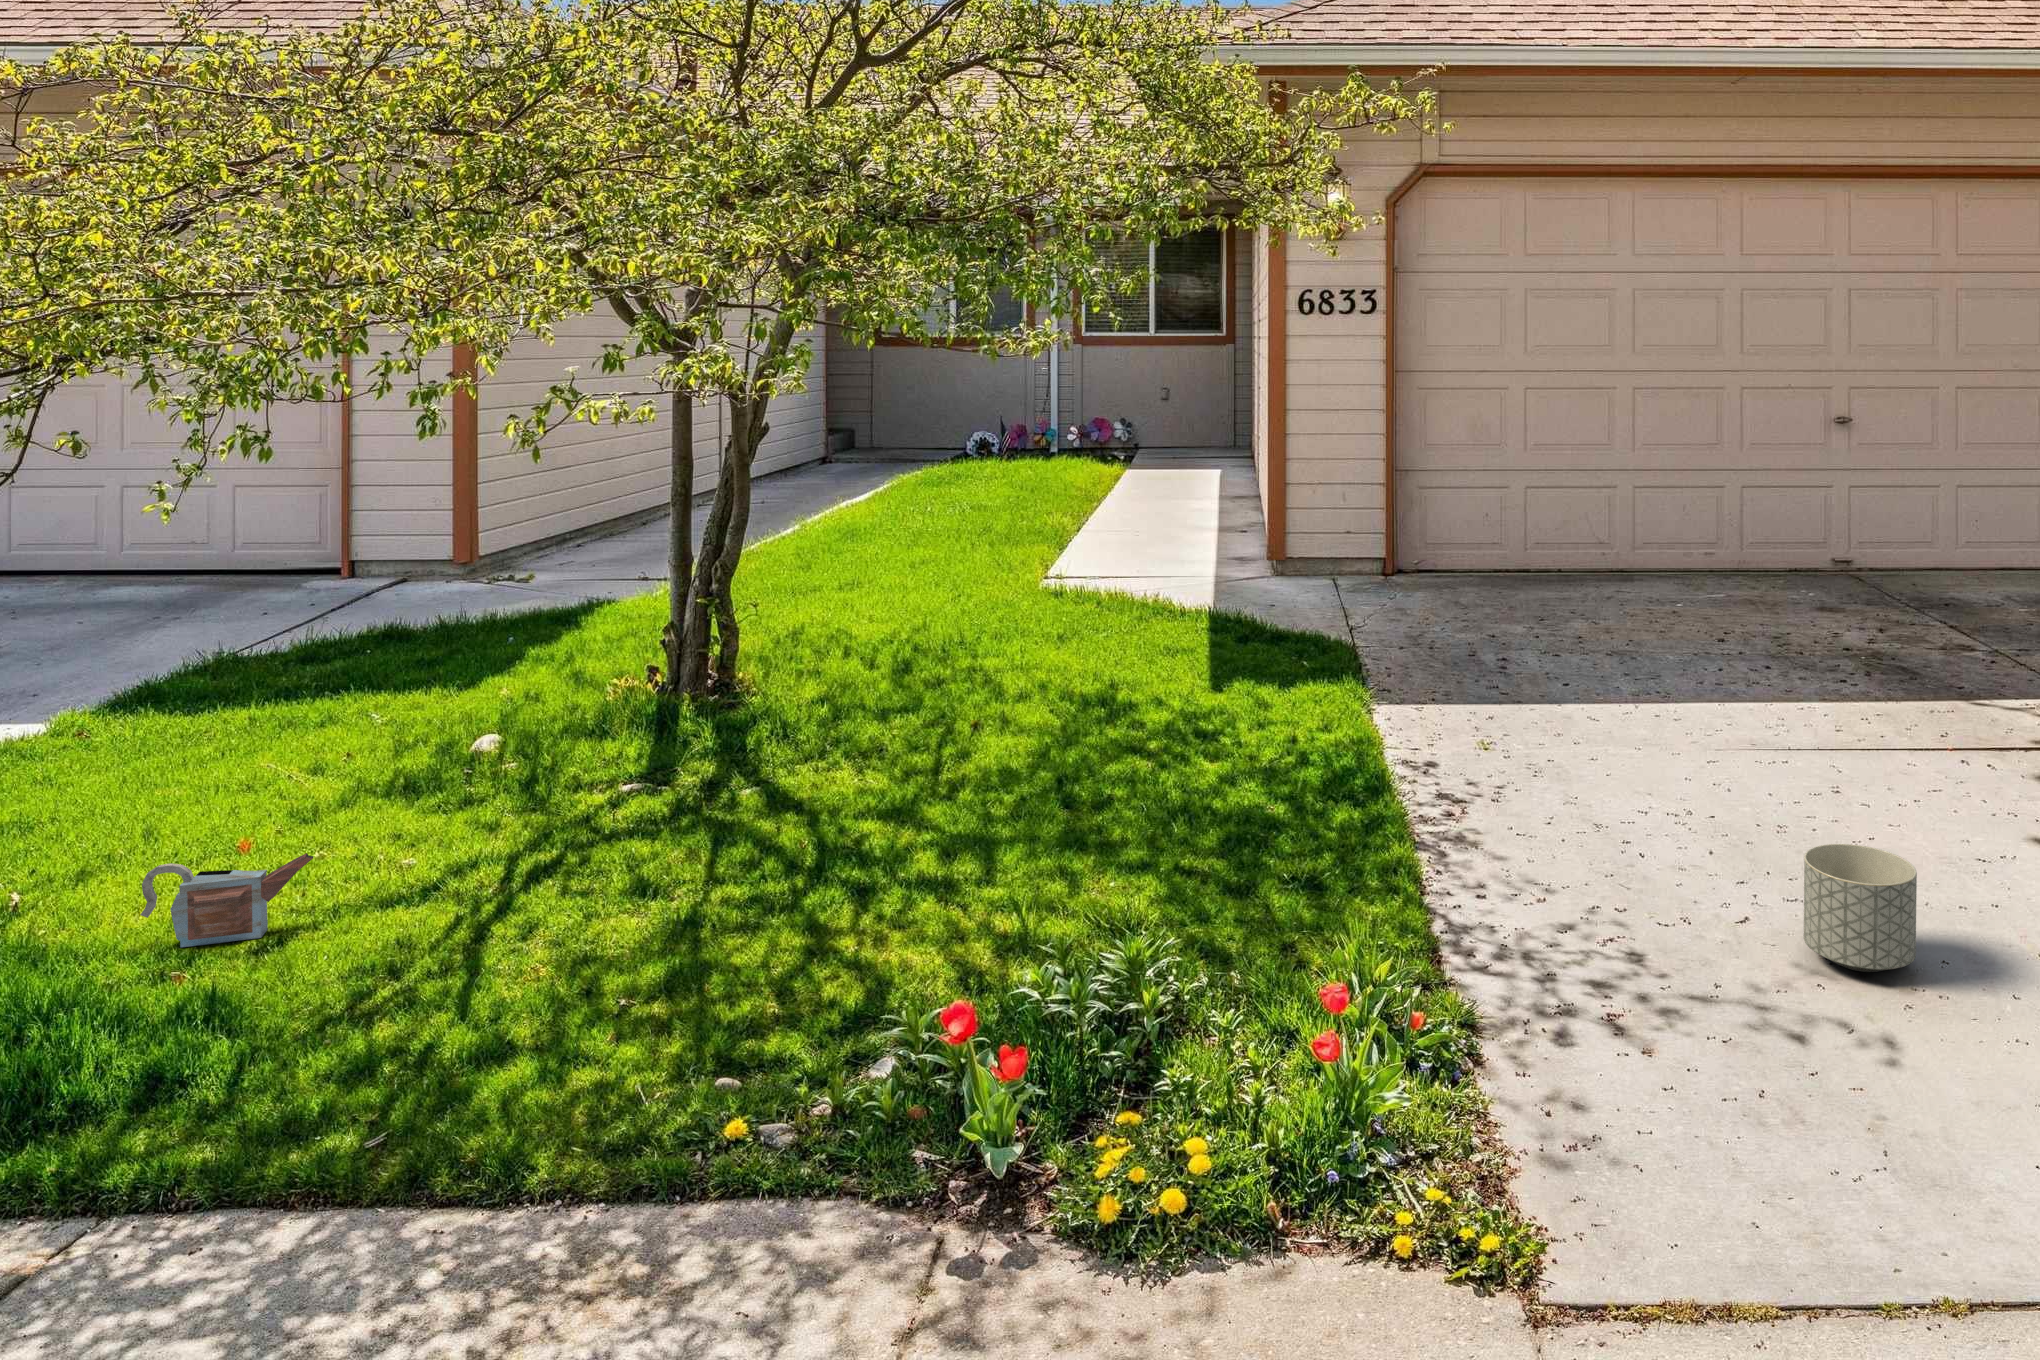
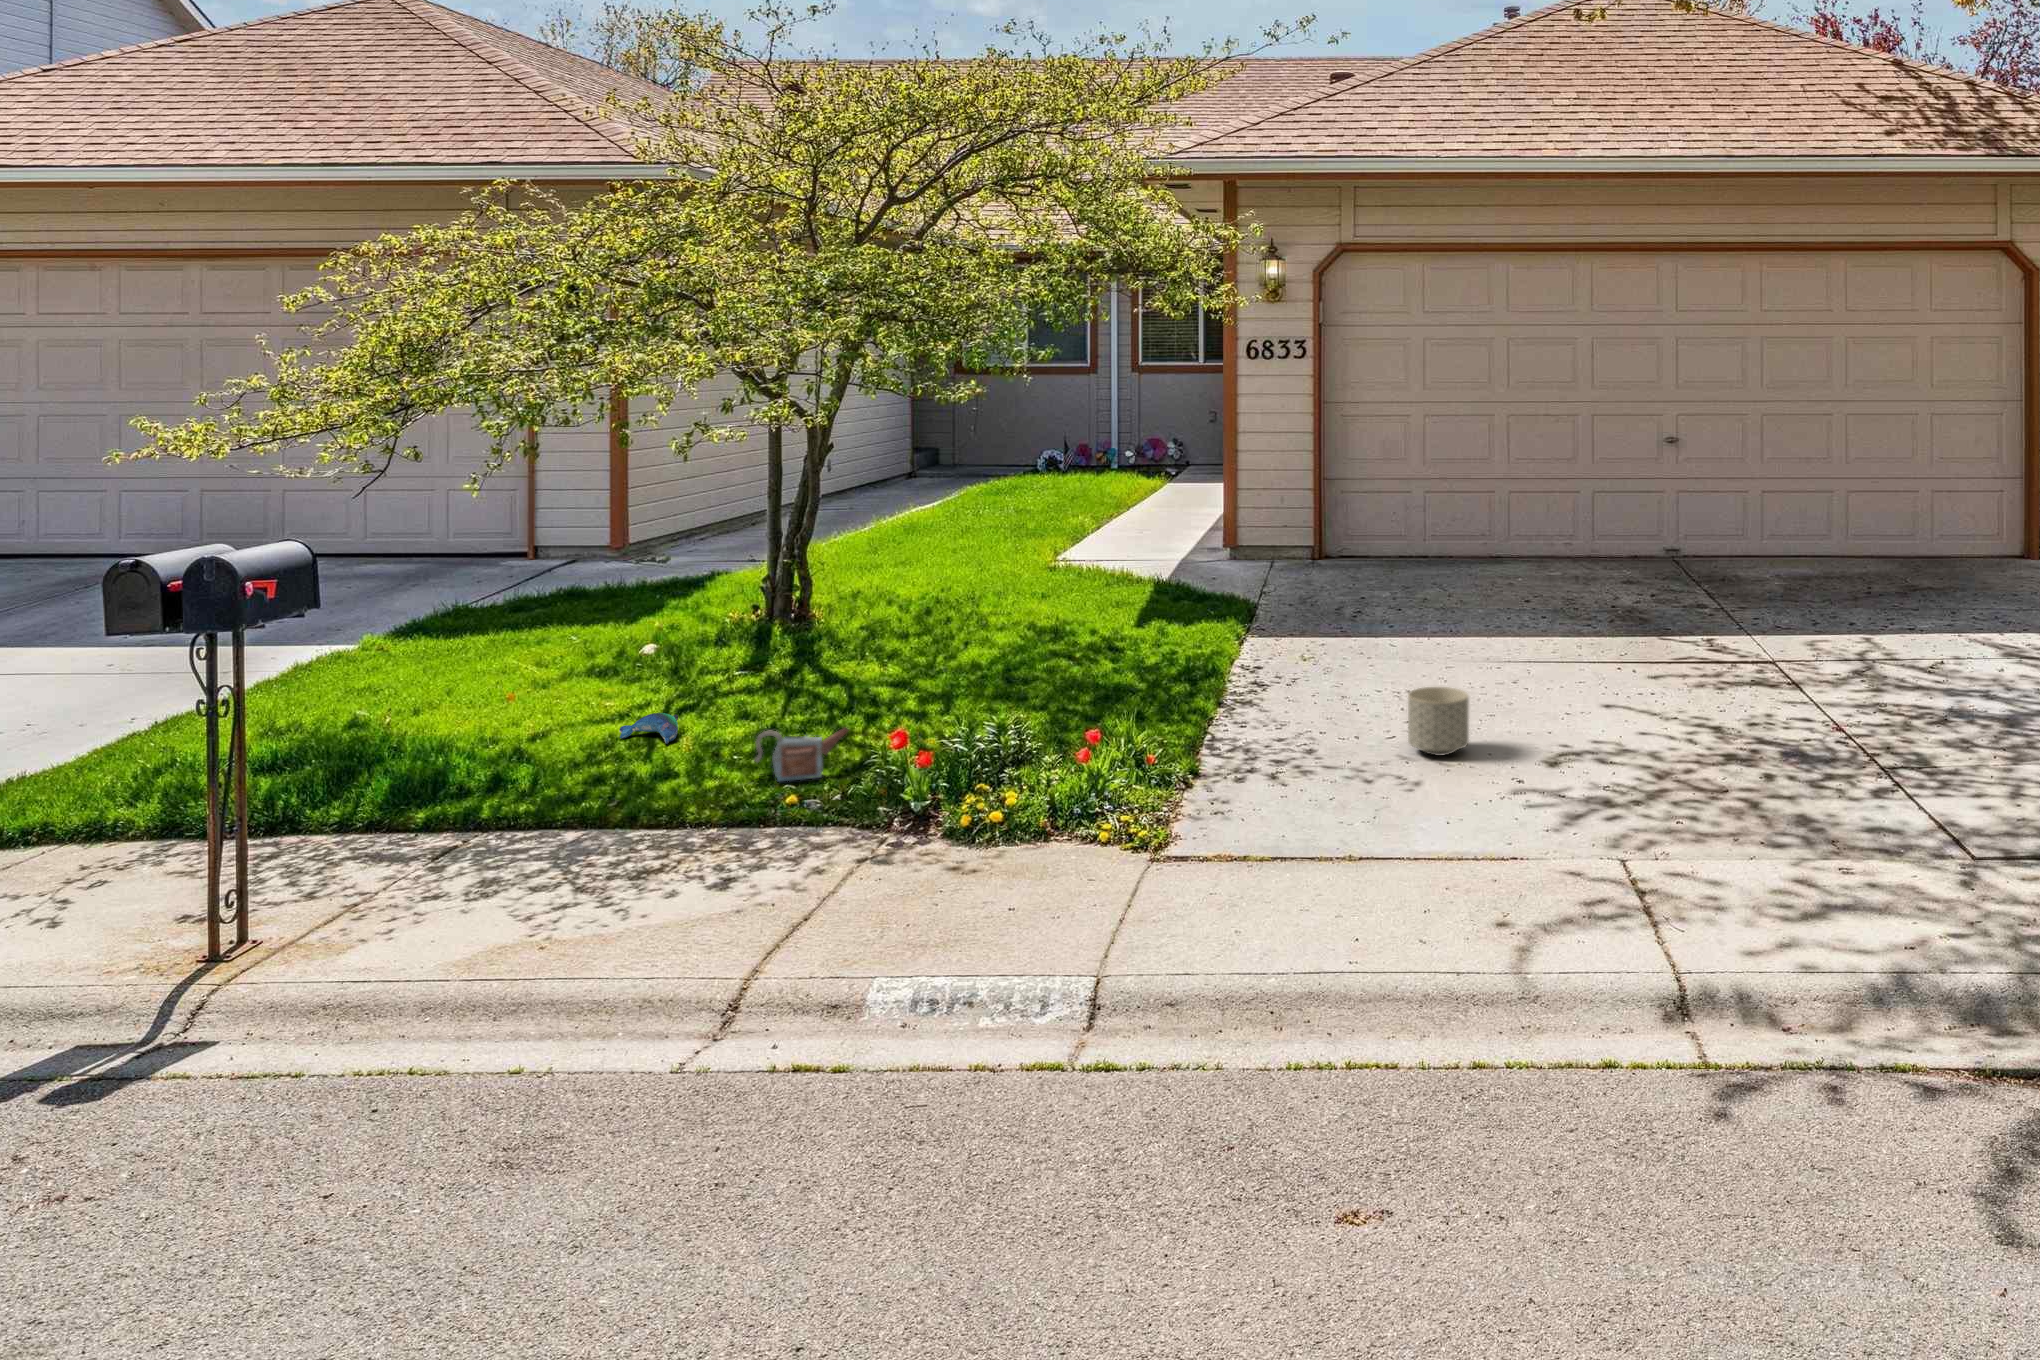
watering can: present [140,853,314,947] -> present [754,728,848,781]
plush toy: none [419,903,525,967] -> present [619,713,678,744]

